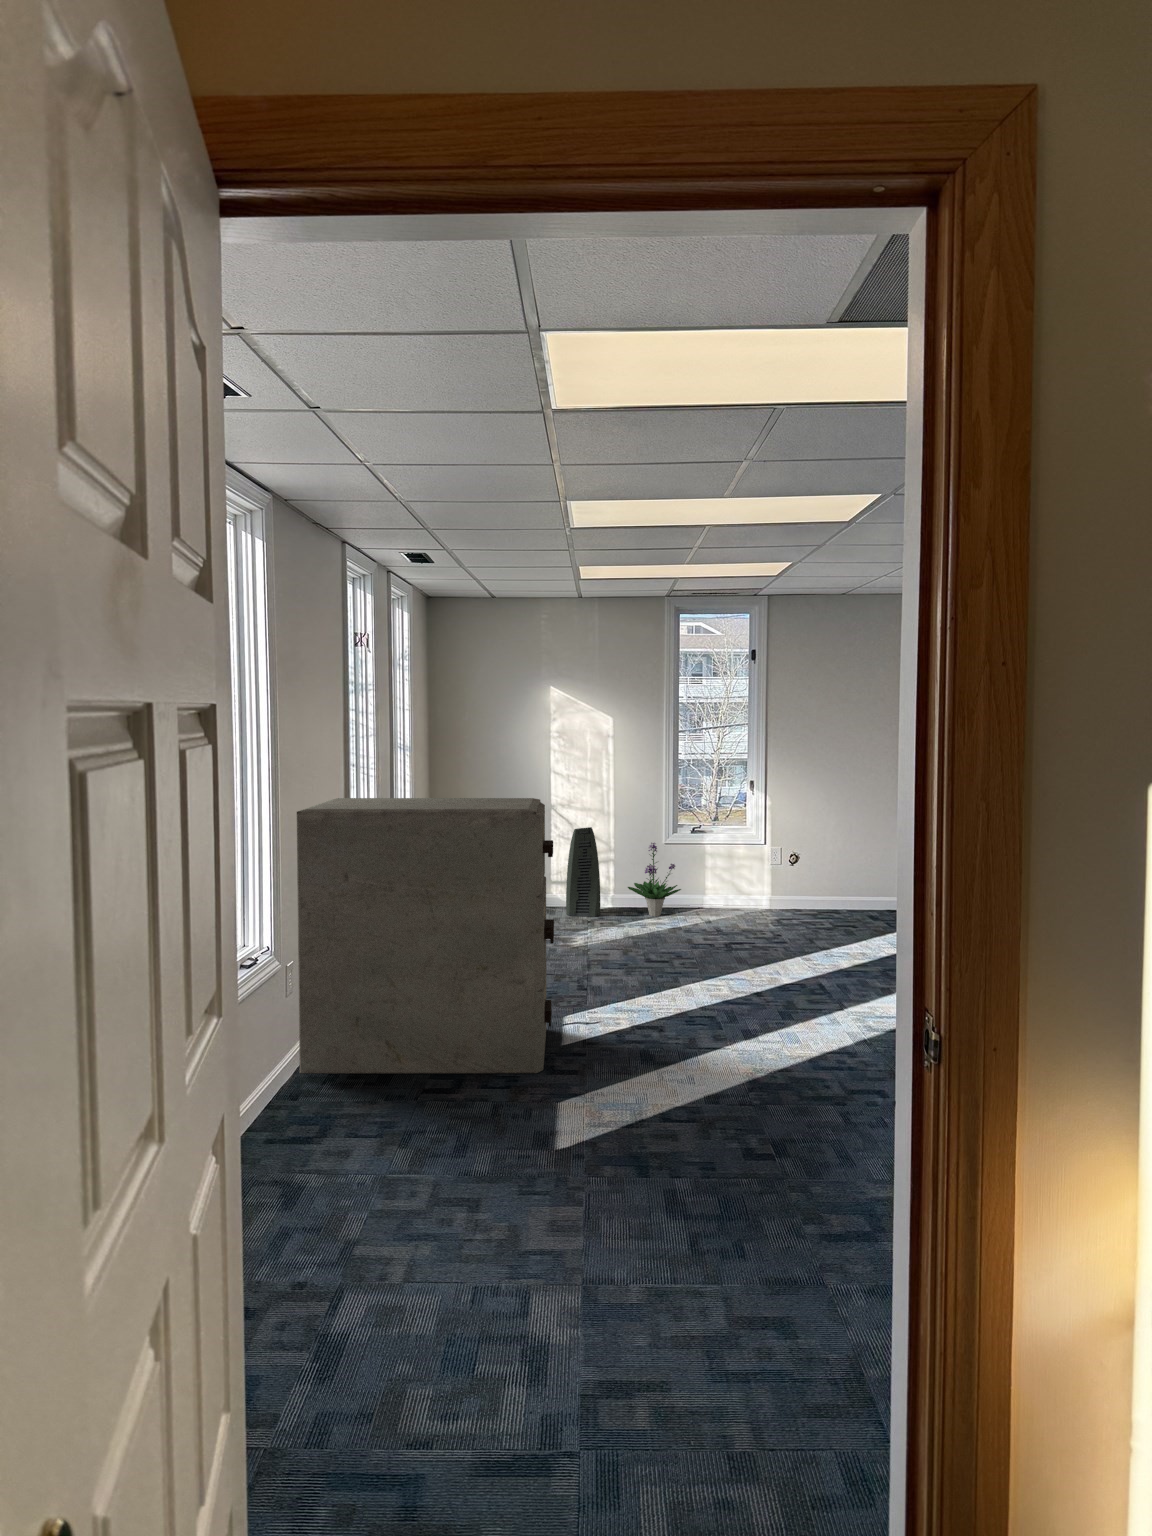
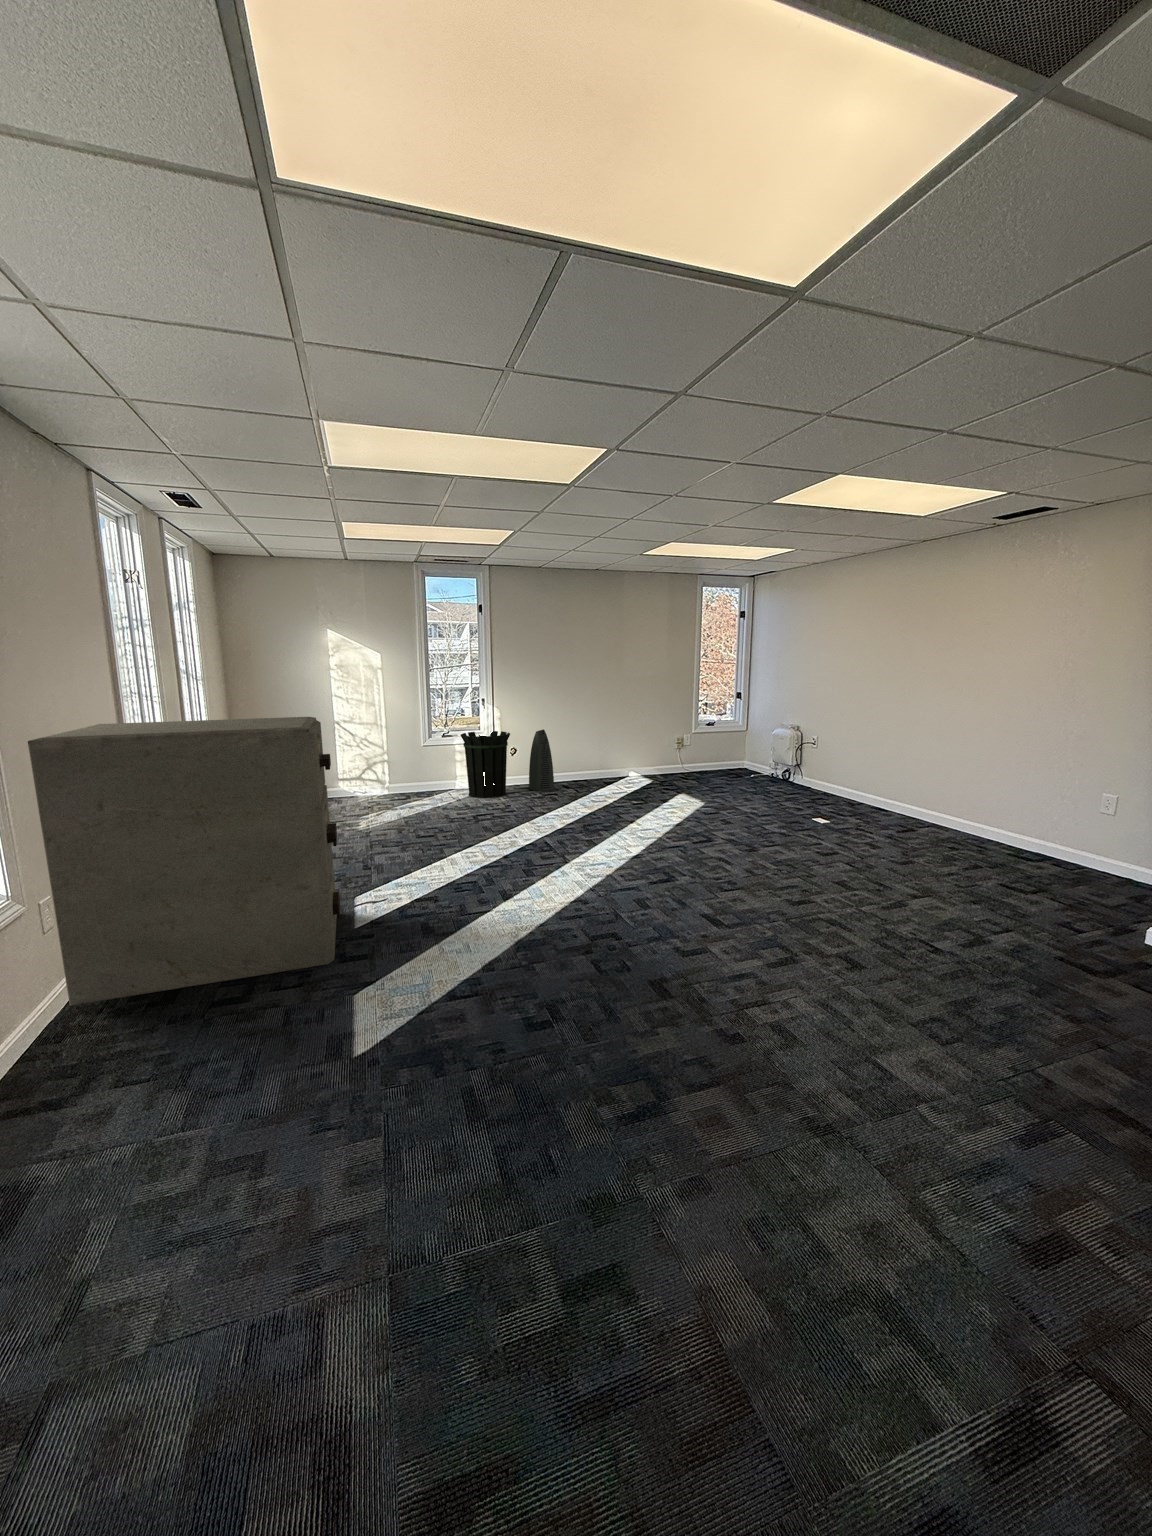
air purifier: present [566,827,600,917] -> present [529,729,554,791]
waste bin: none [715,827,787,922] -> present [461,731,510,798]
potted plant: present [628,843,681,916] -> none [397,746,438,799]

